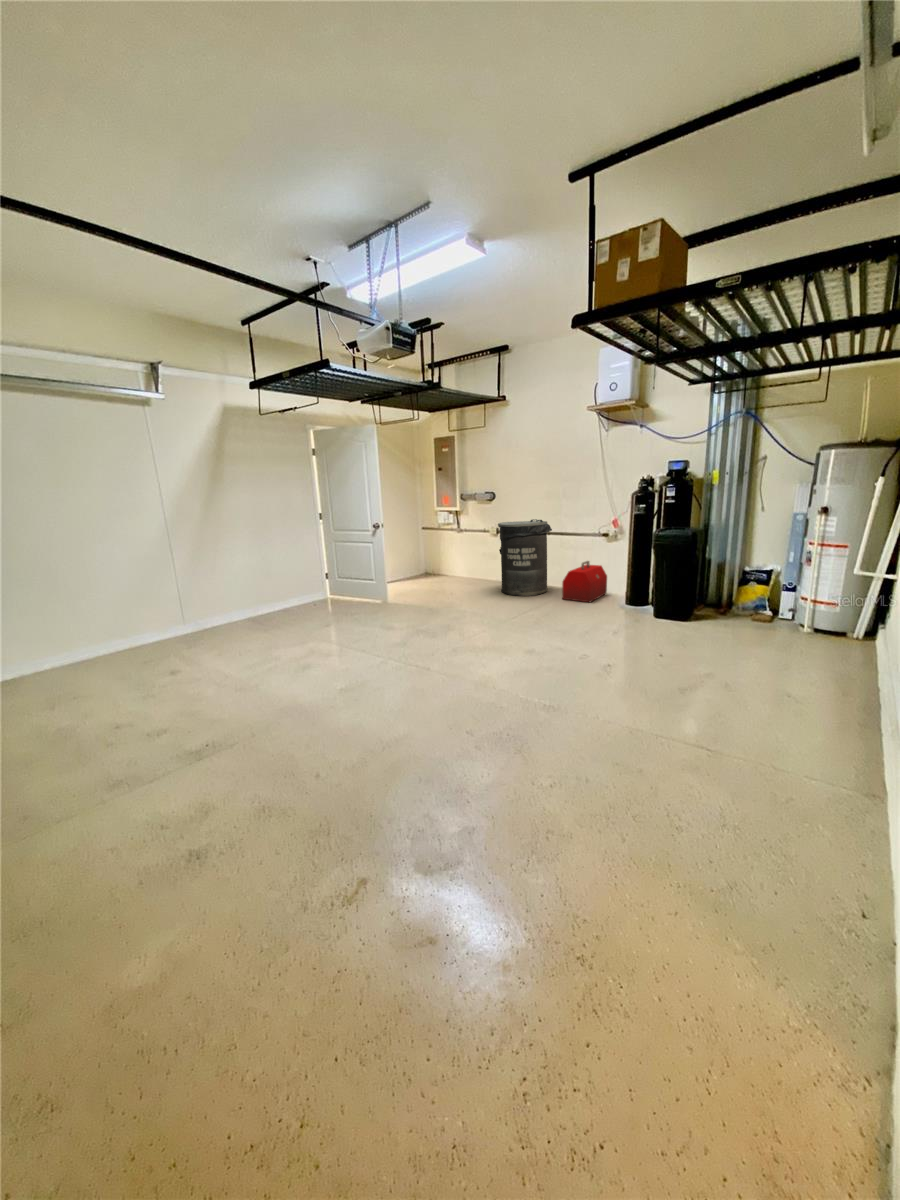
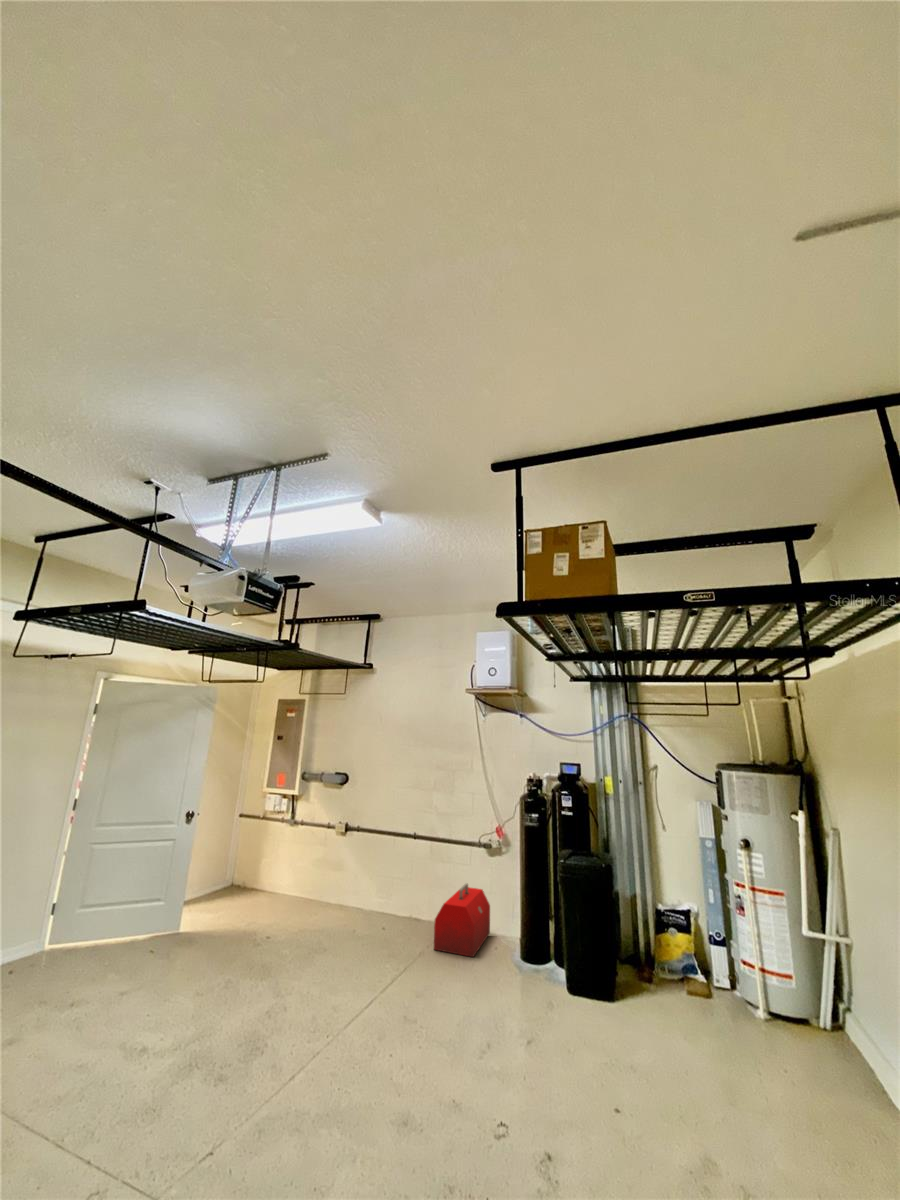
trash can: present [498,519,552,596] -> none [344,818,419,942]

